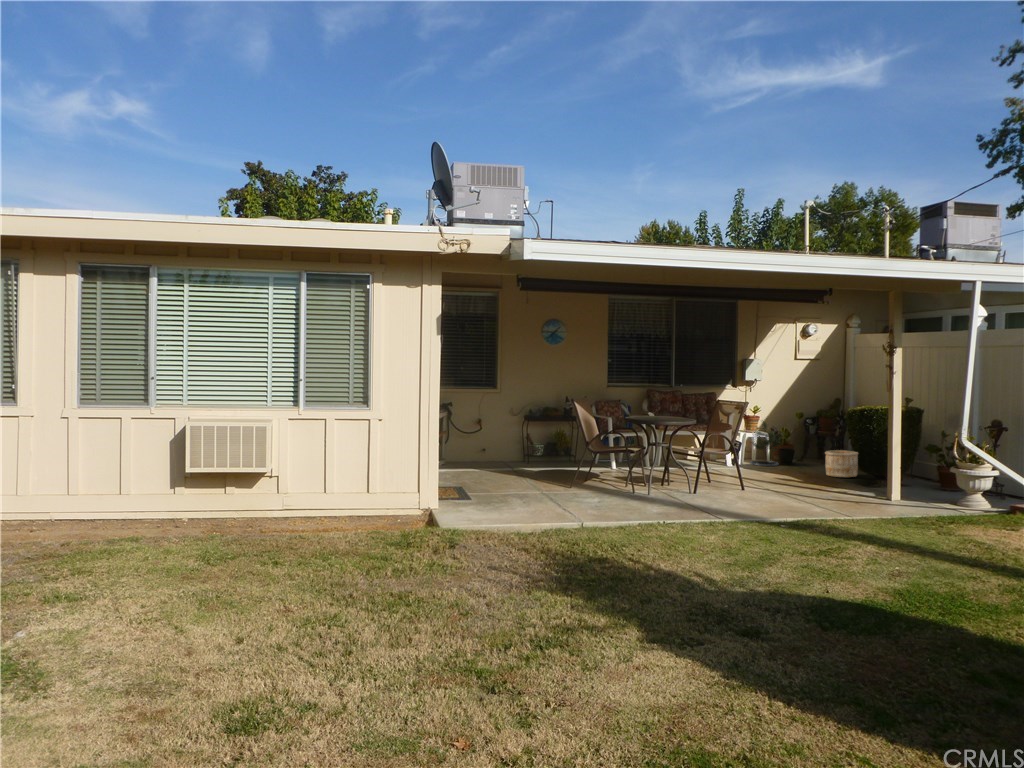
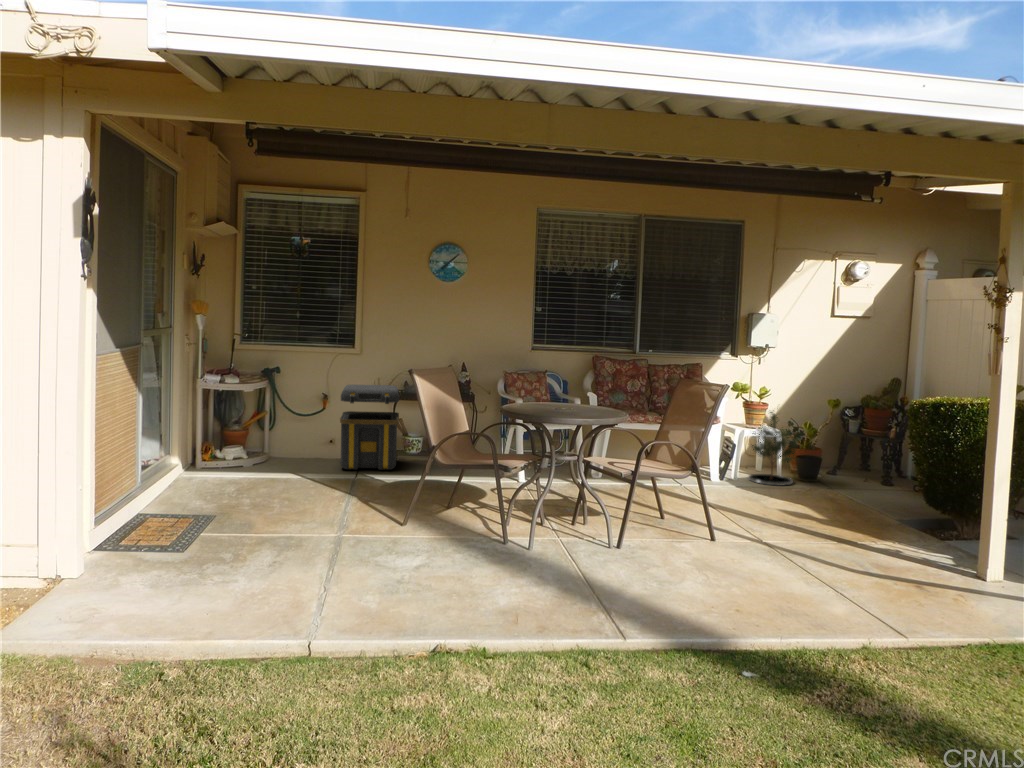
toolbox: none [493,412,534,466] -> present [340,385,399,470]
wooden bucket: present [825,450,858,477] -> none [869,469,928,518]

